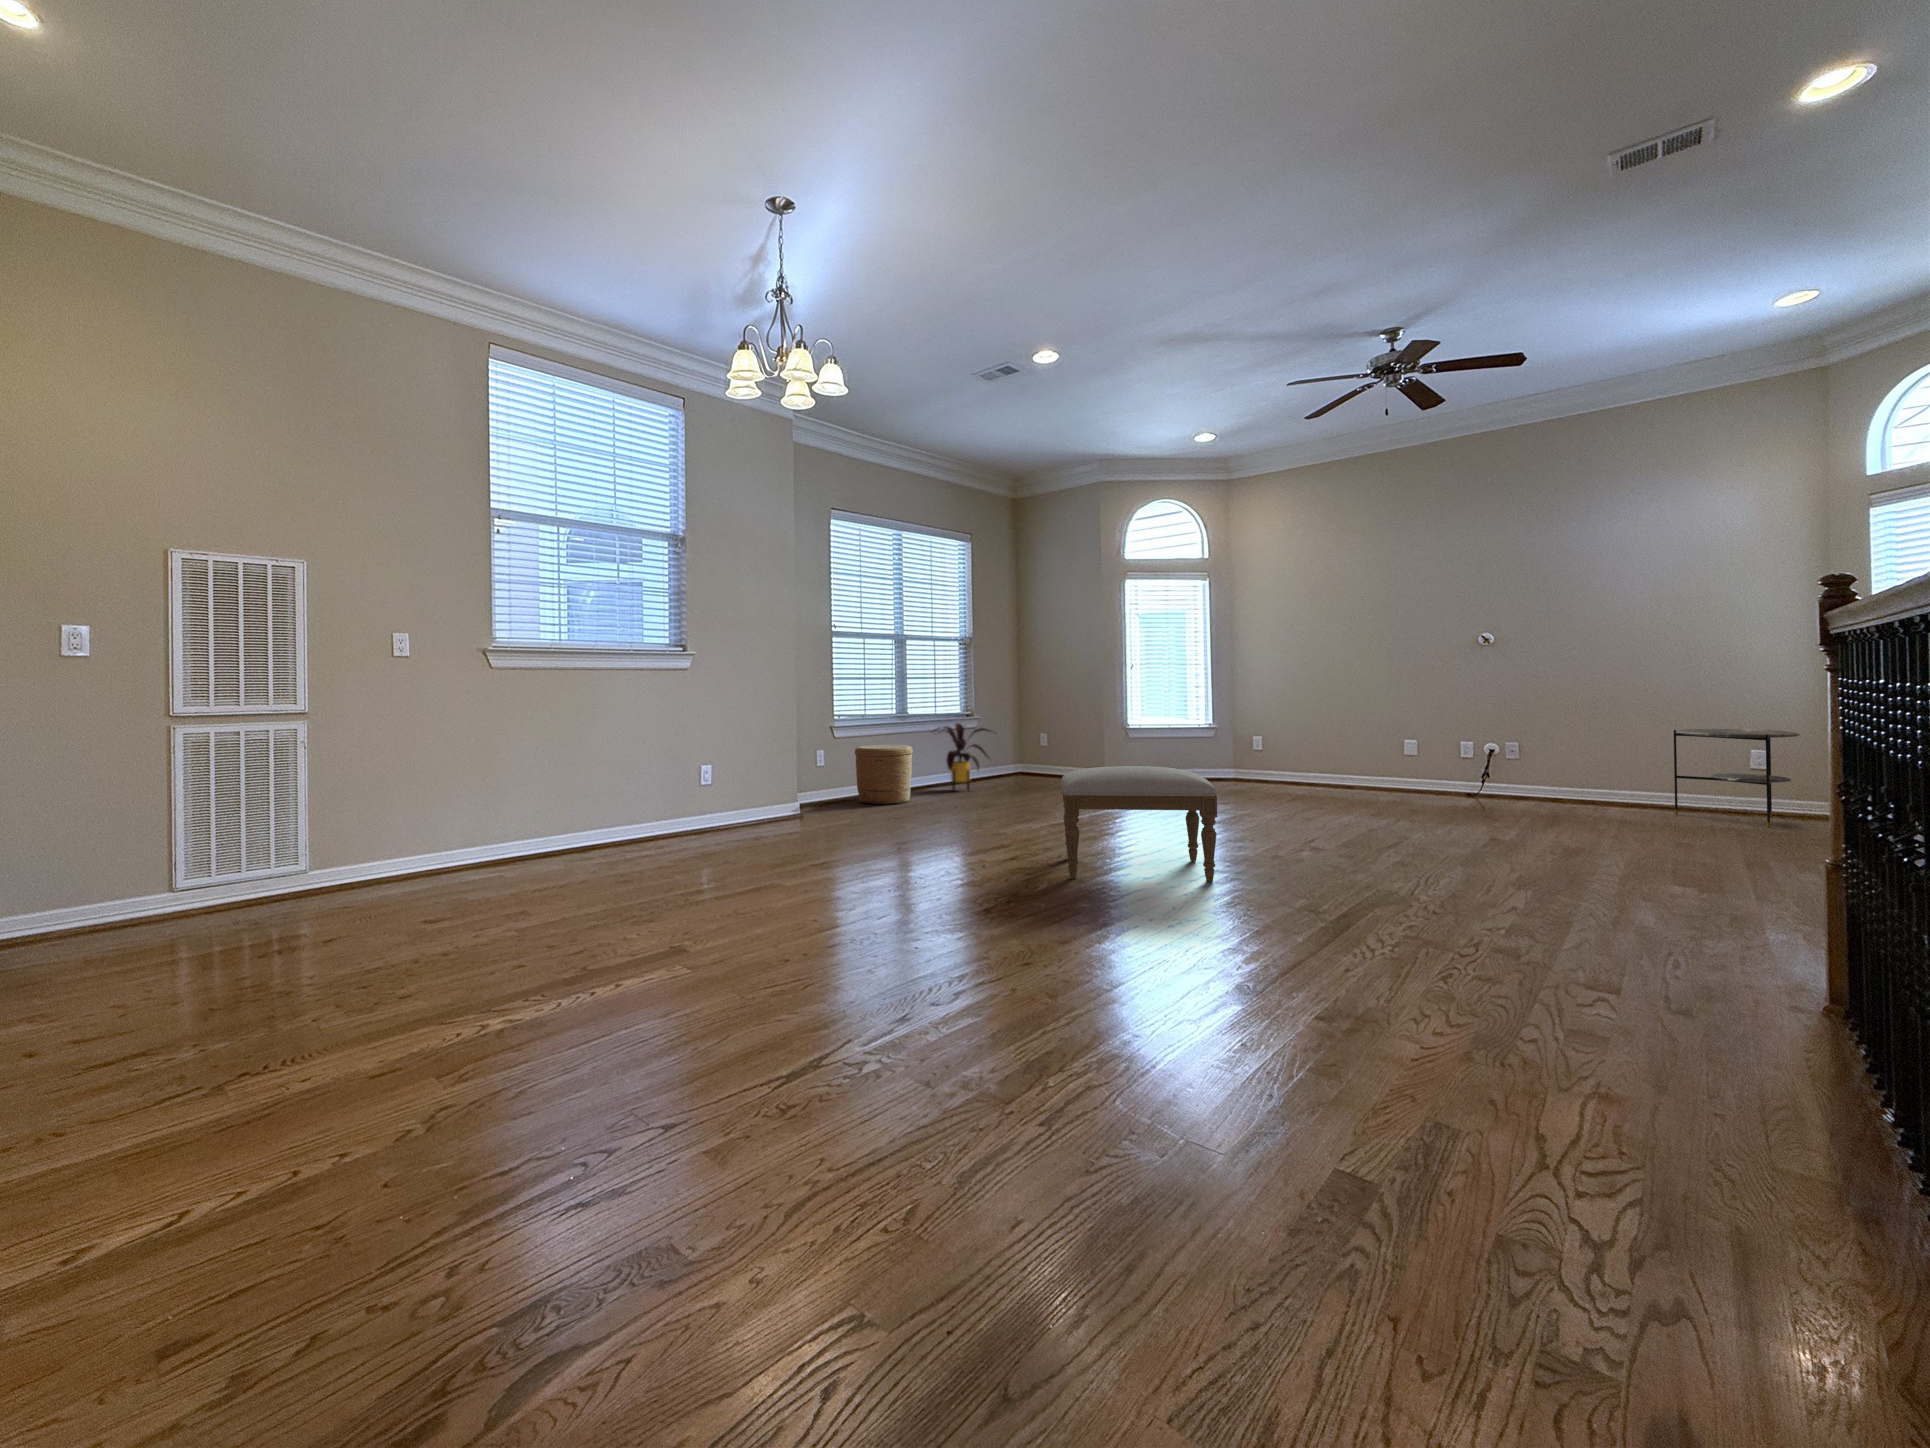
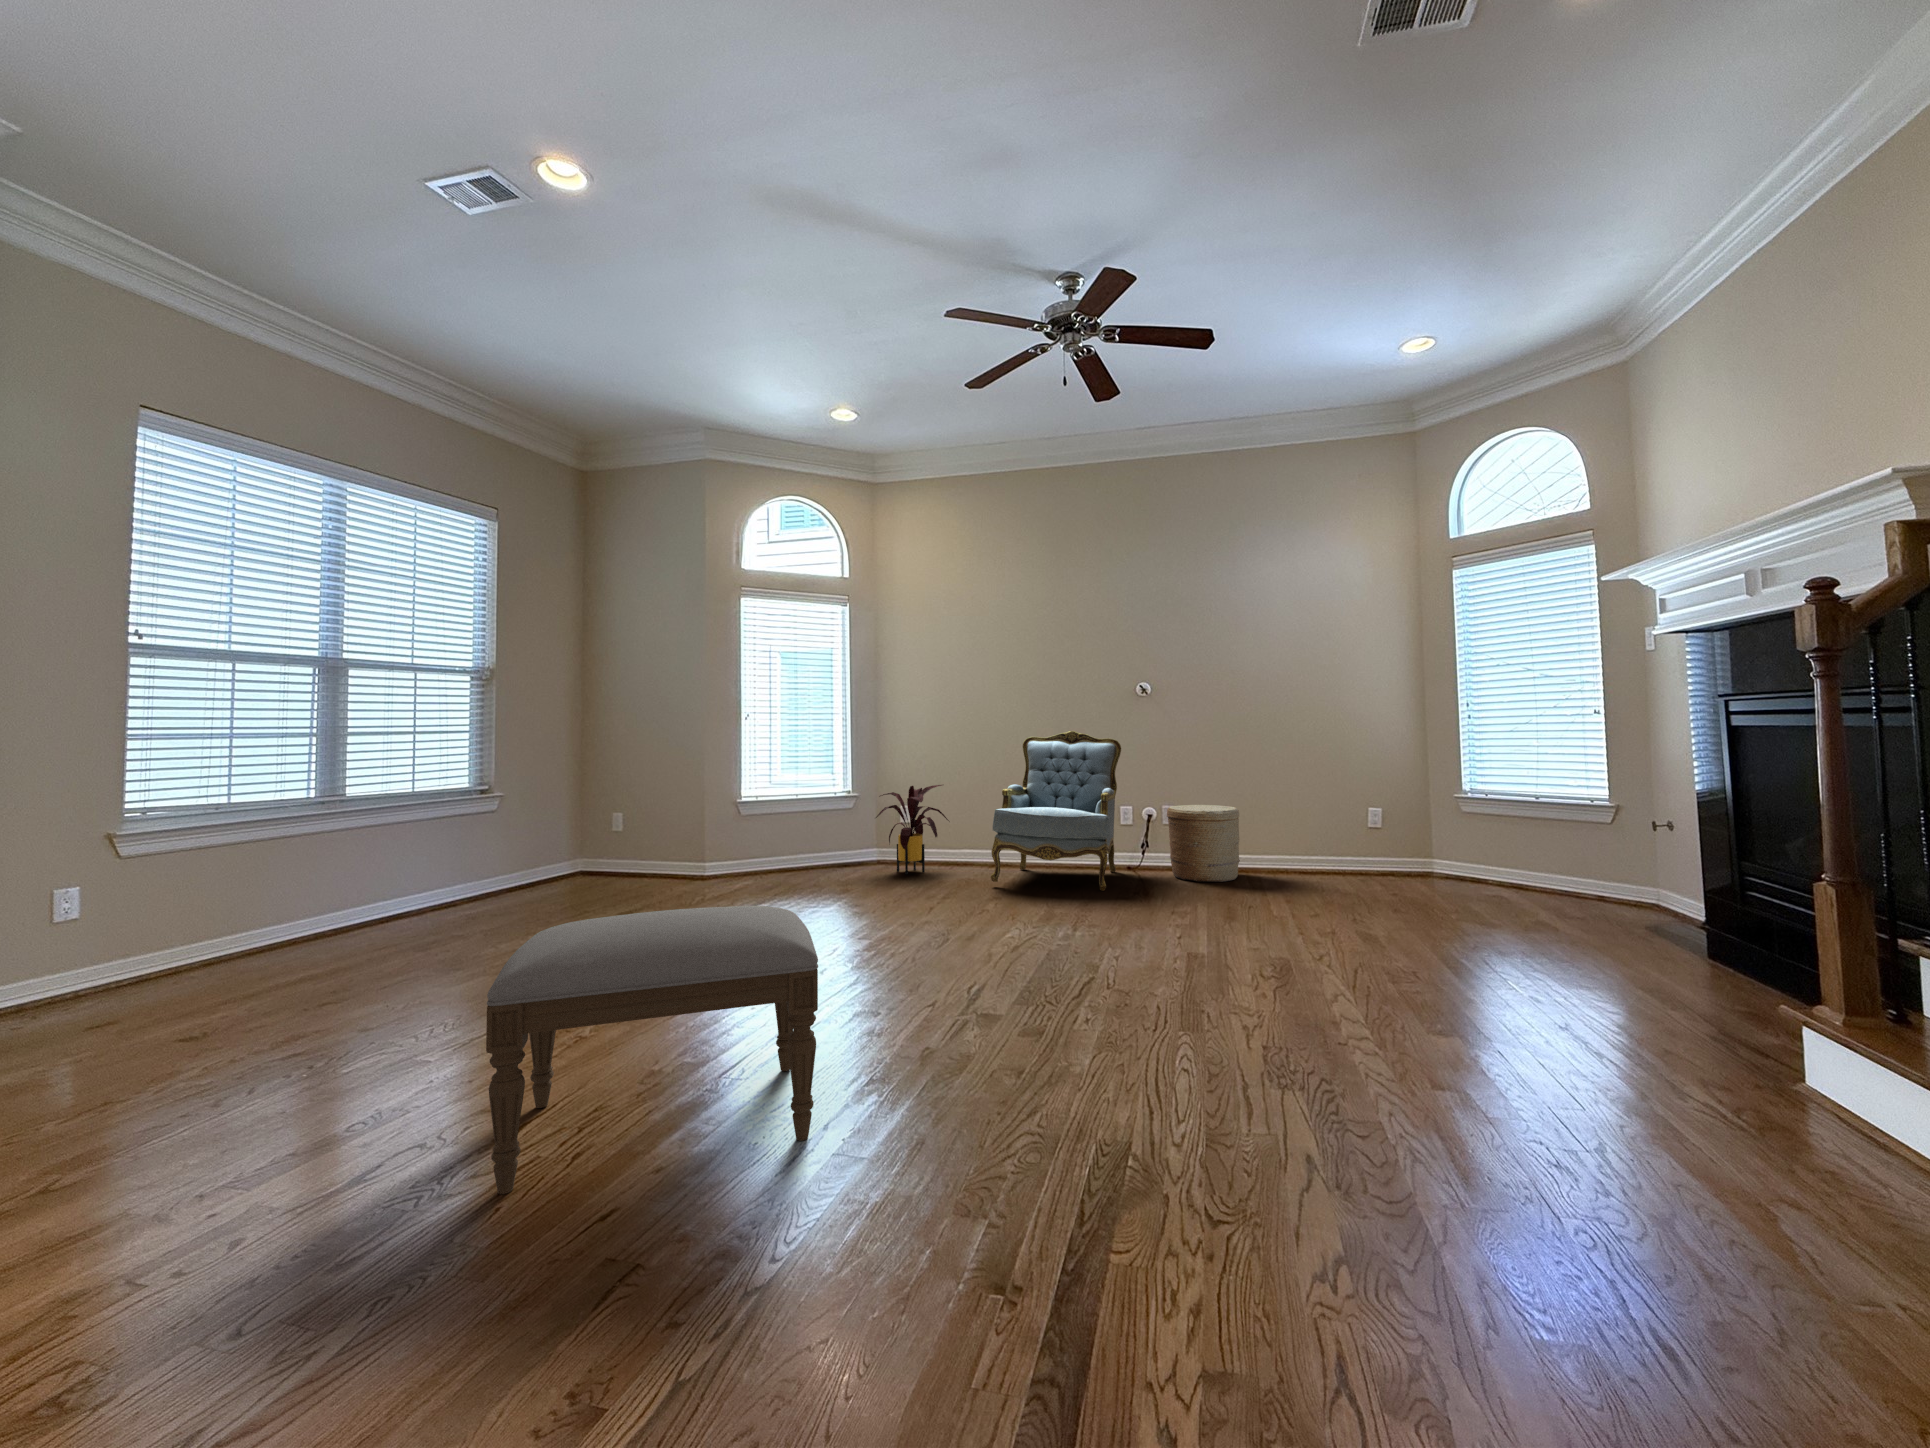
armchair: none [1332,675,1462,806] -> present [991,731,1121,891]
house plant: present [937,723,992,791] -> present [876,785,949,875]
side table: present [1674,729,1800,828] -> none [1311,788,1409,892]
woven basket: present [855,745,913,805] -> present [1167,805,1240,882]

